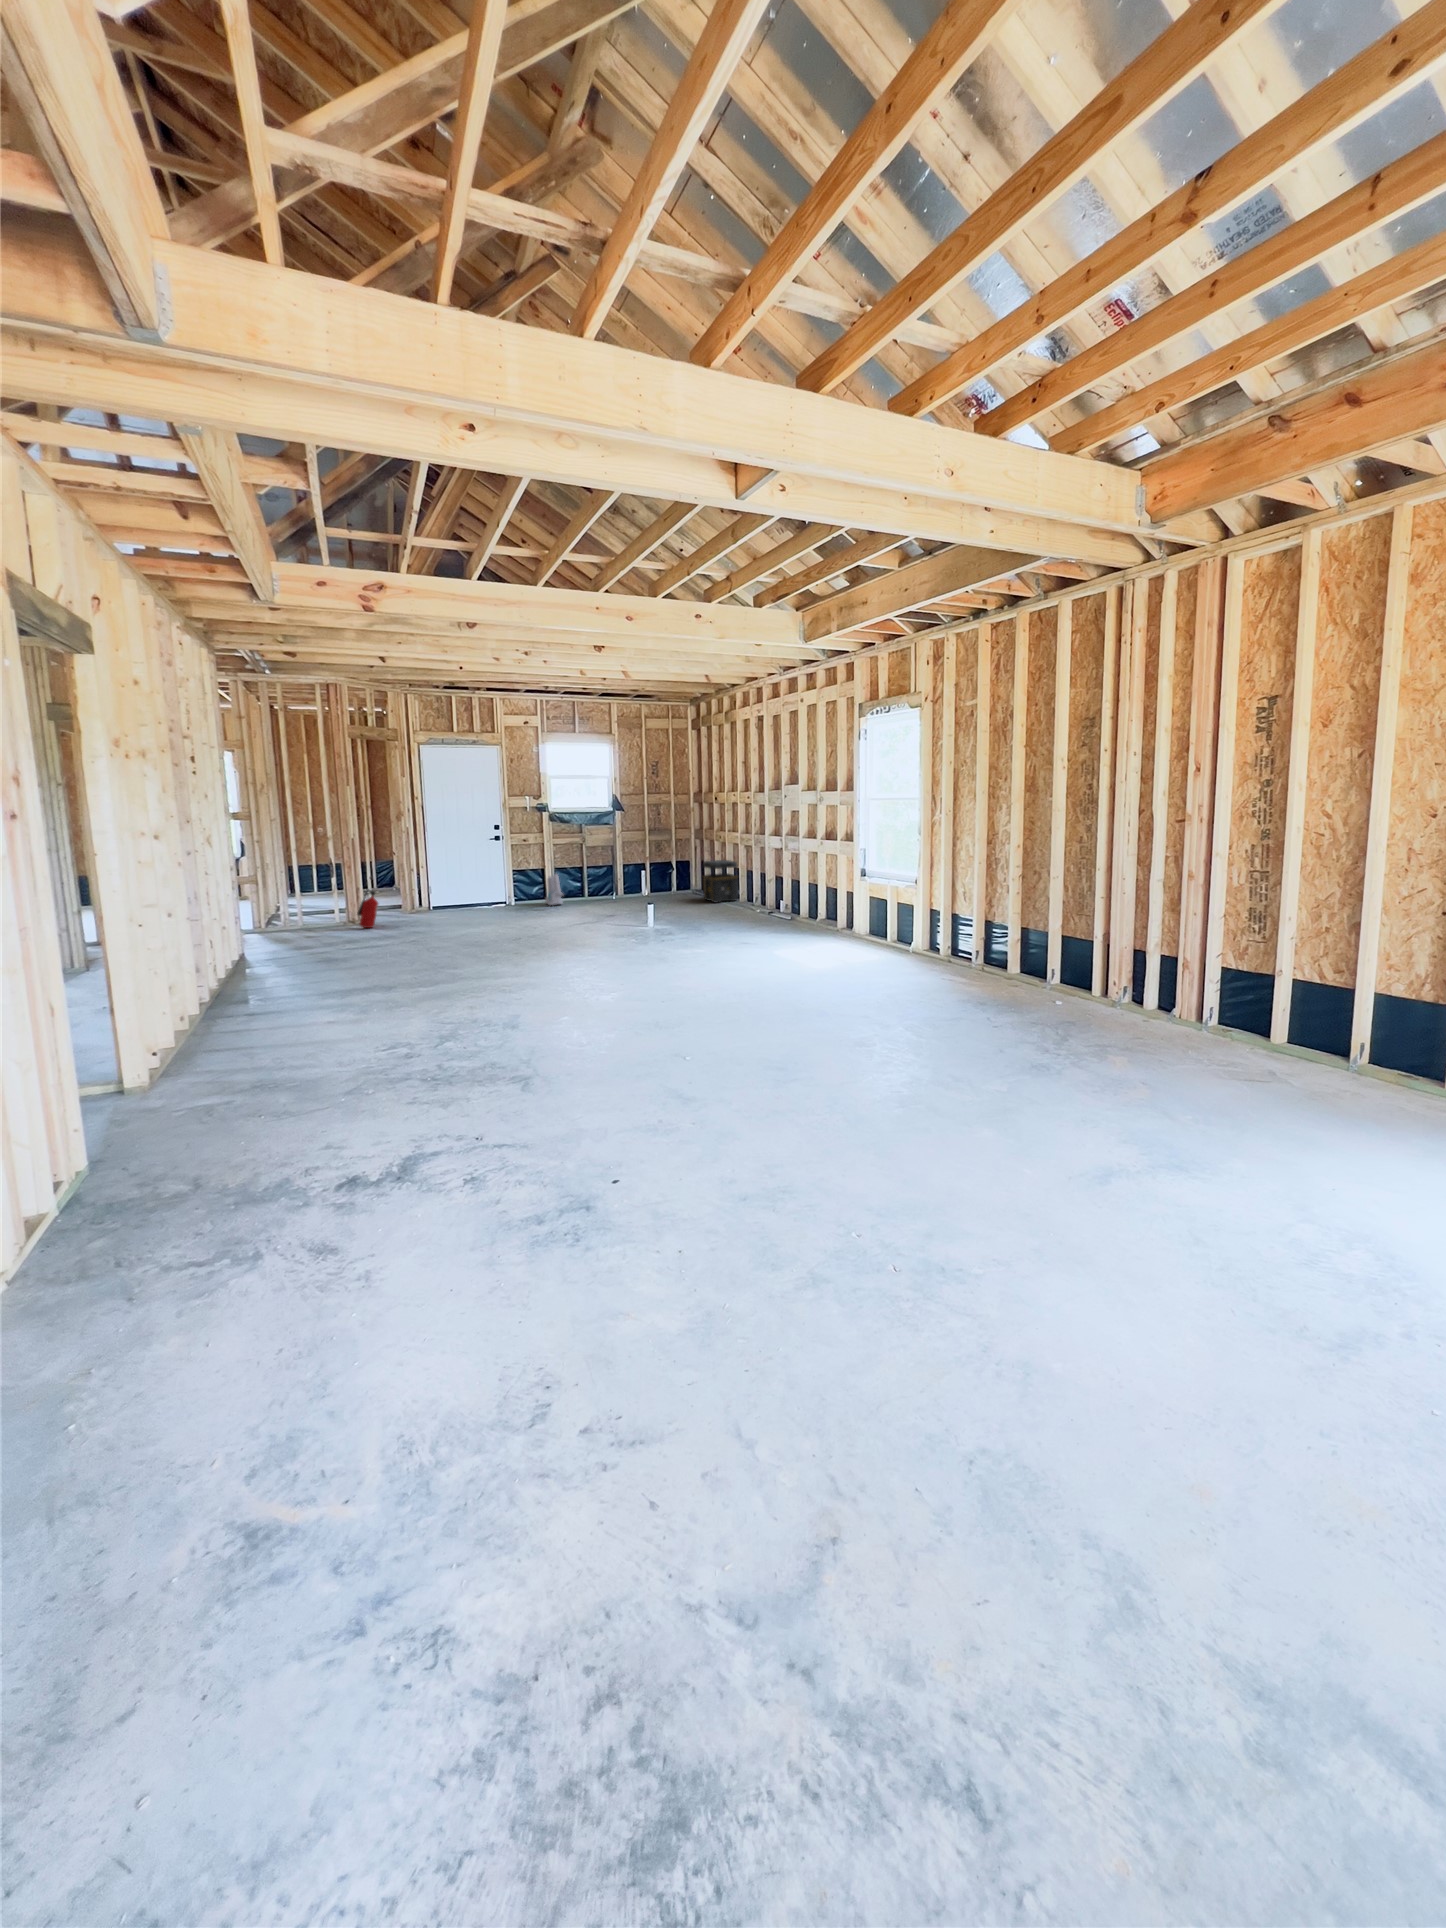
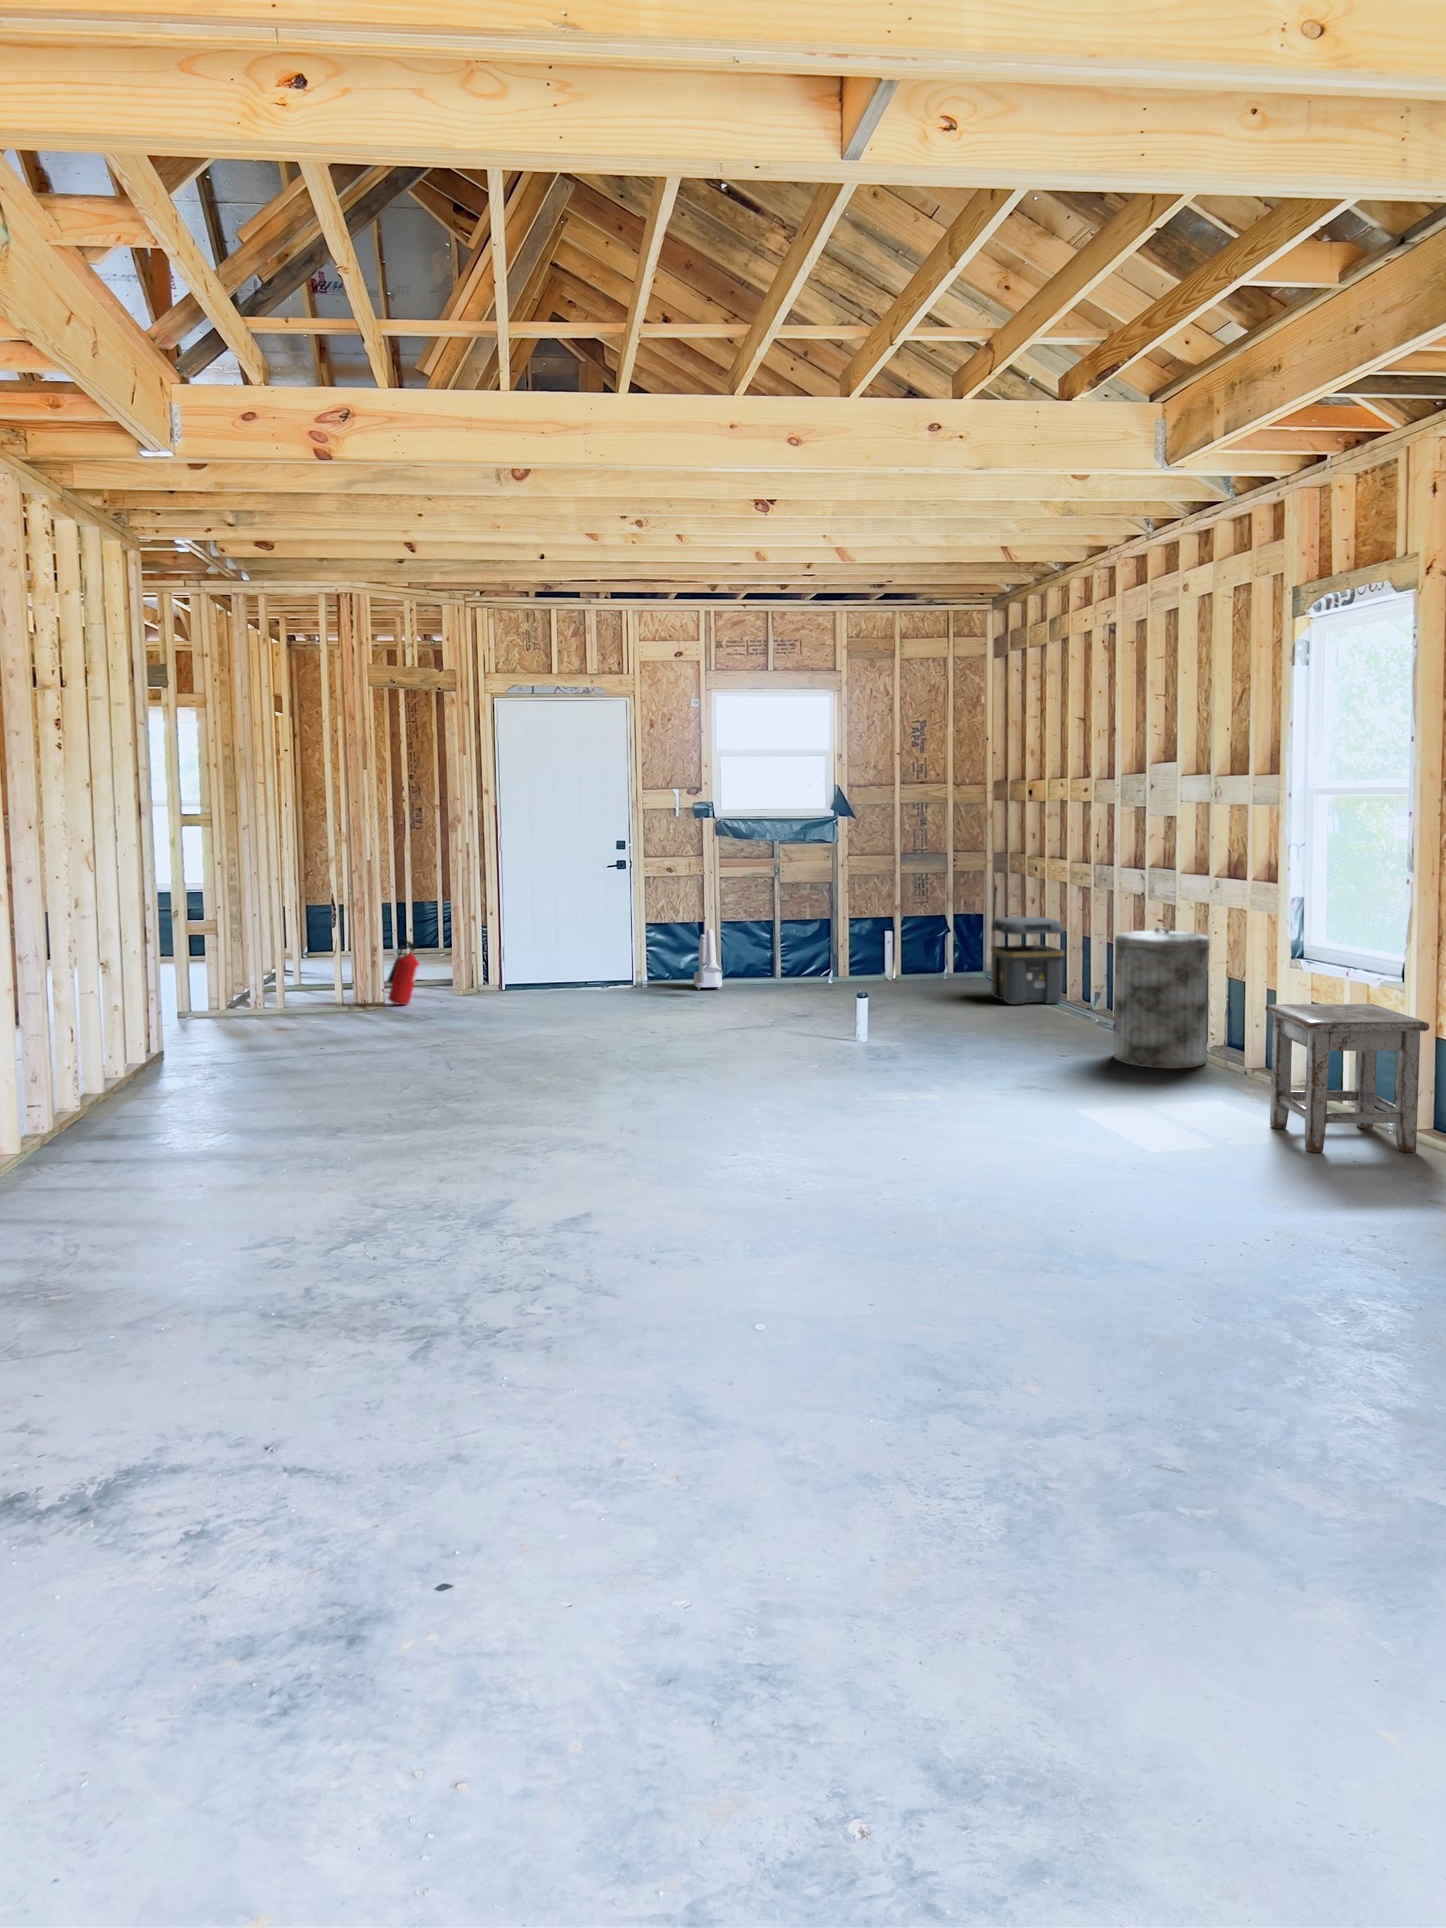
trash can: none [776,863,818,928] -> present [1114,927,1210,1069]
stool: none [859,894,928,960] -> present [1265,1004,1430,1152]

